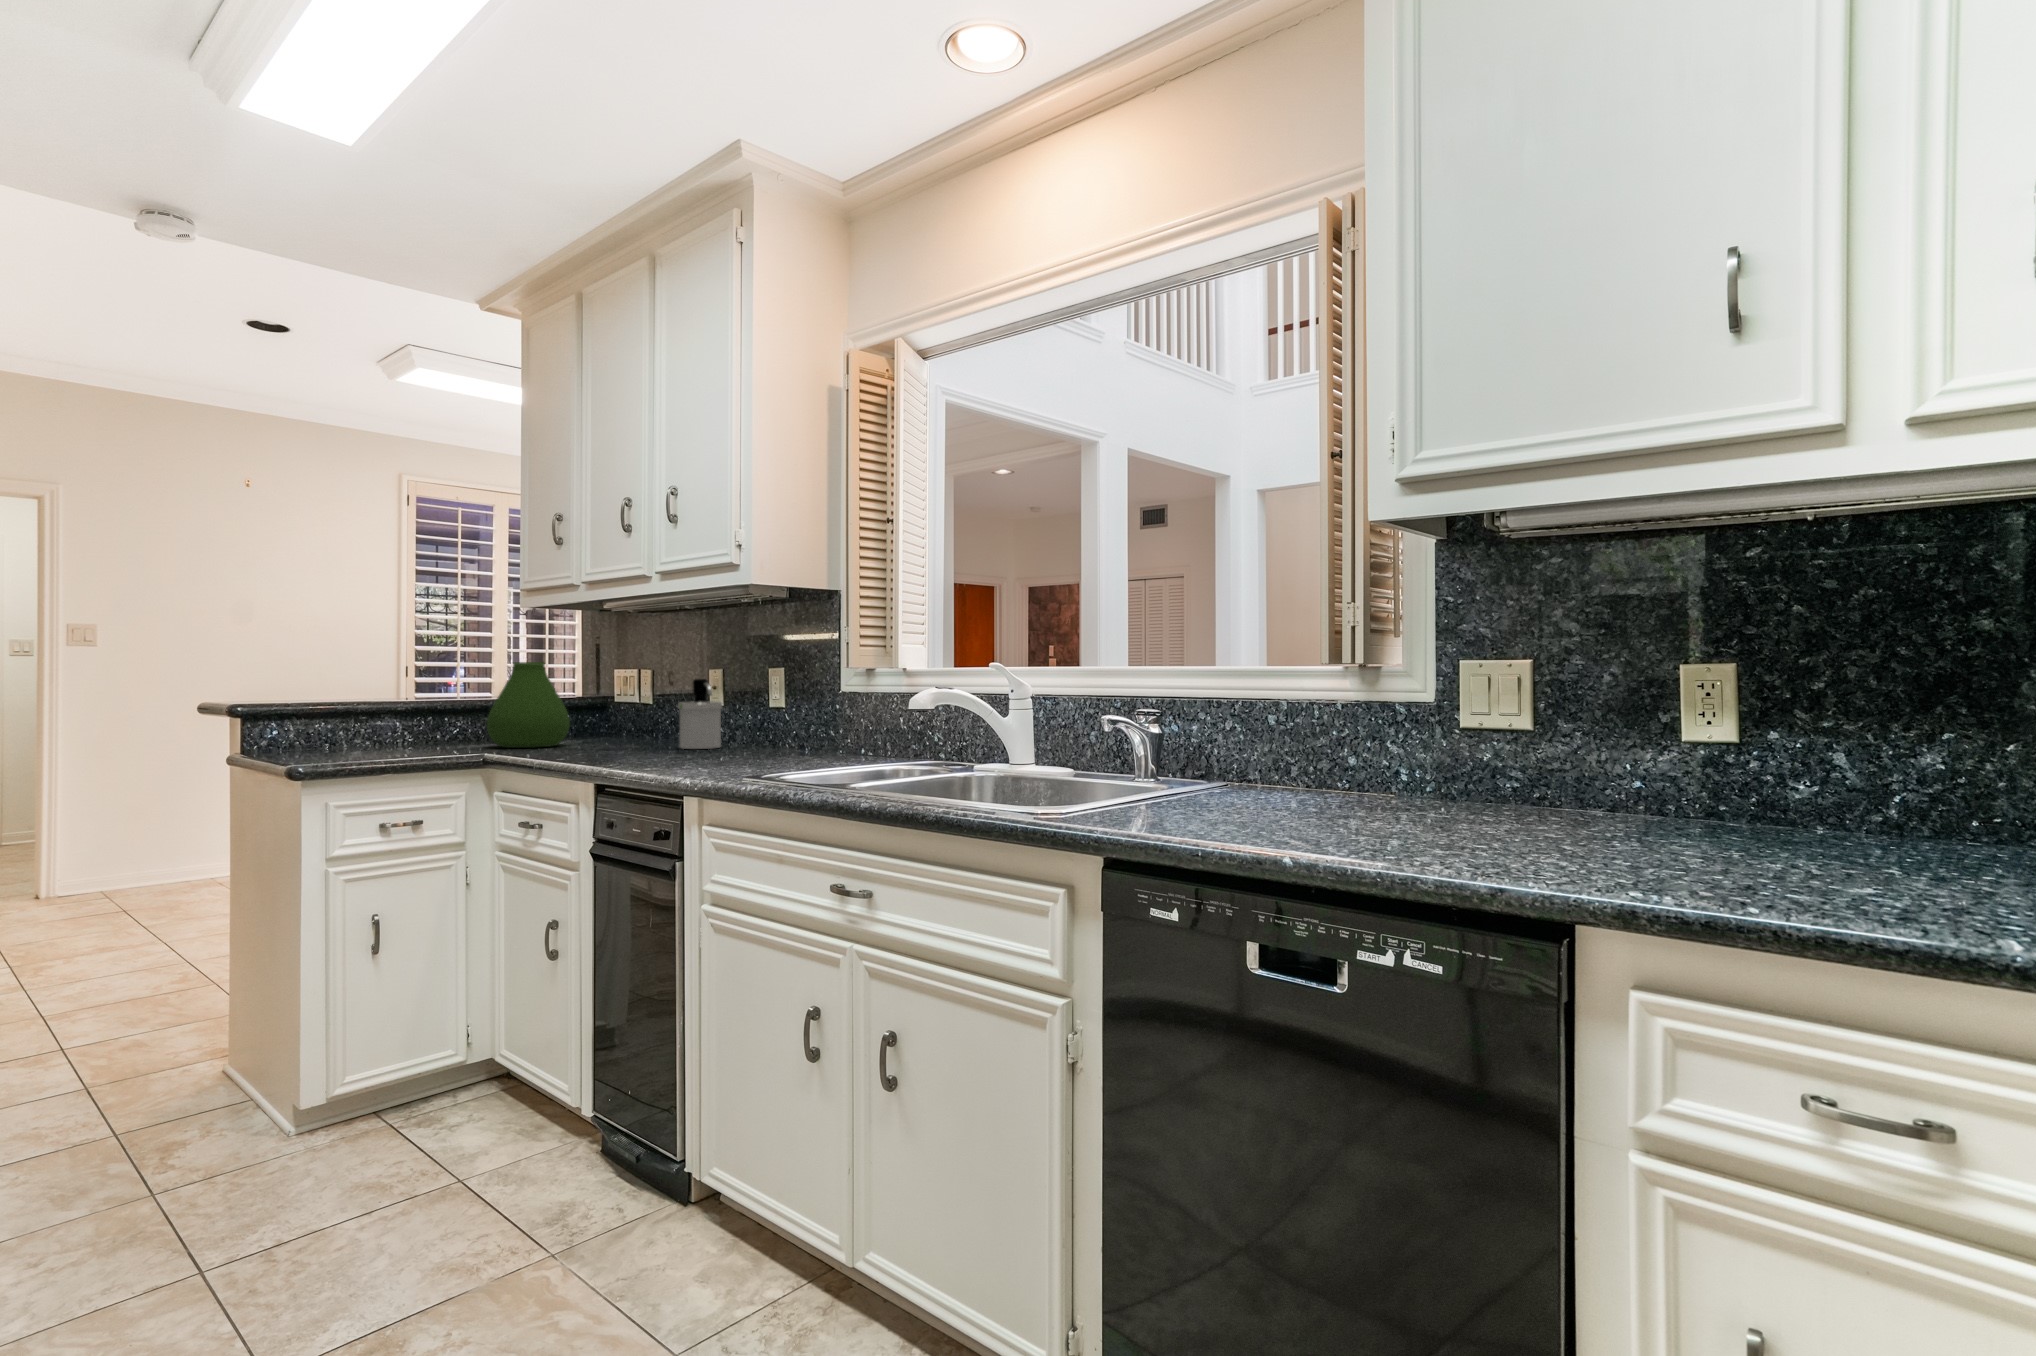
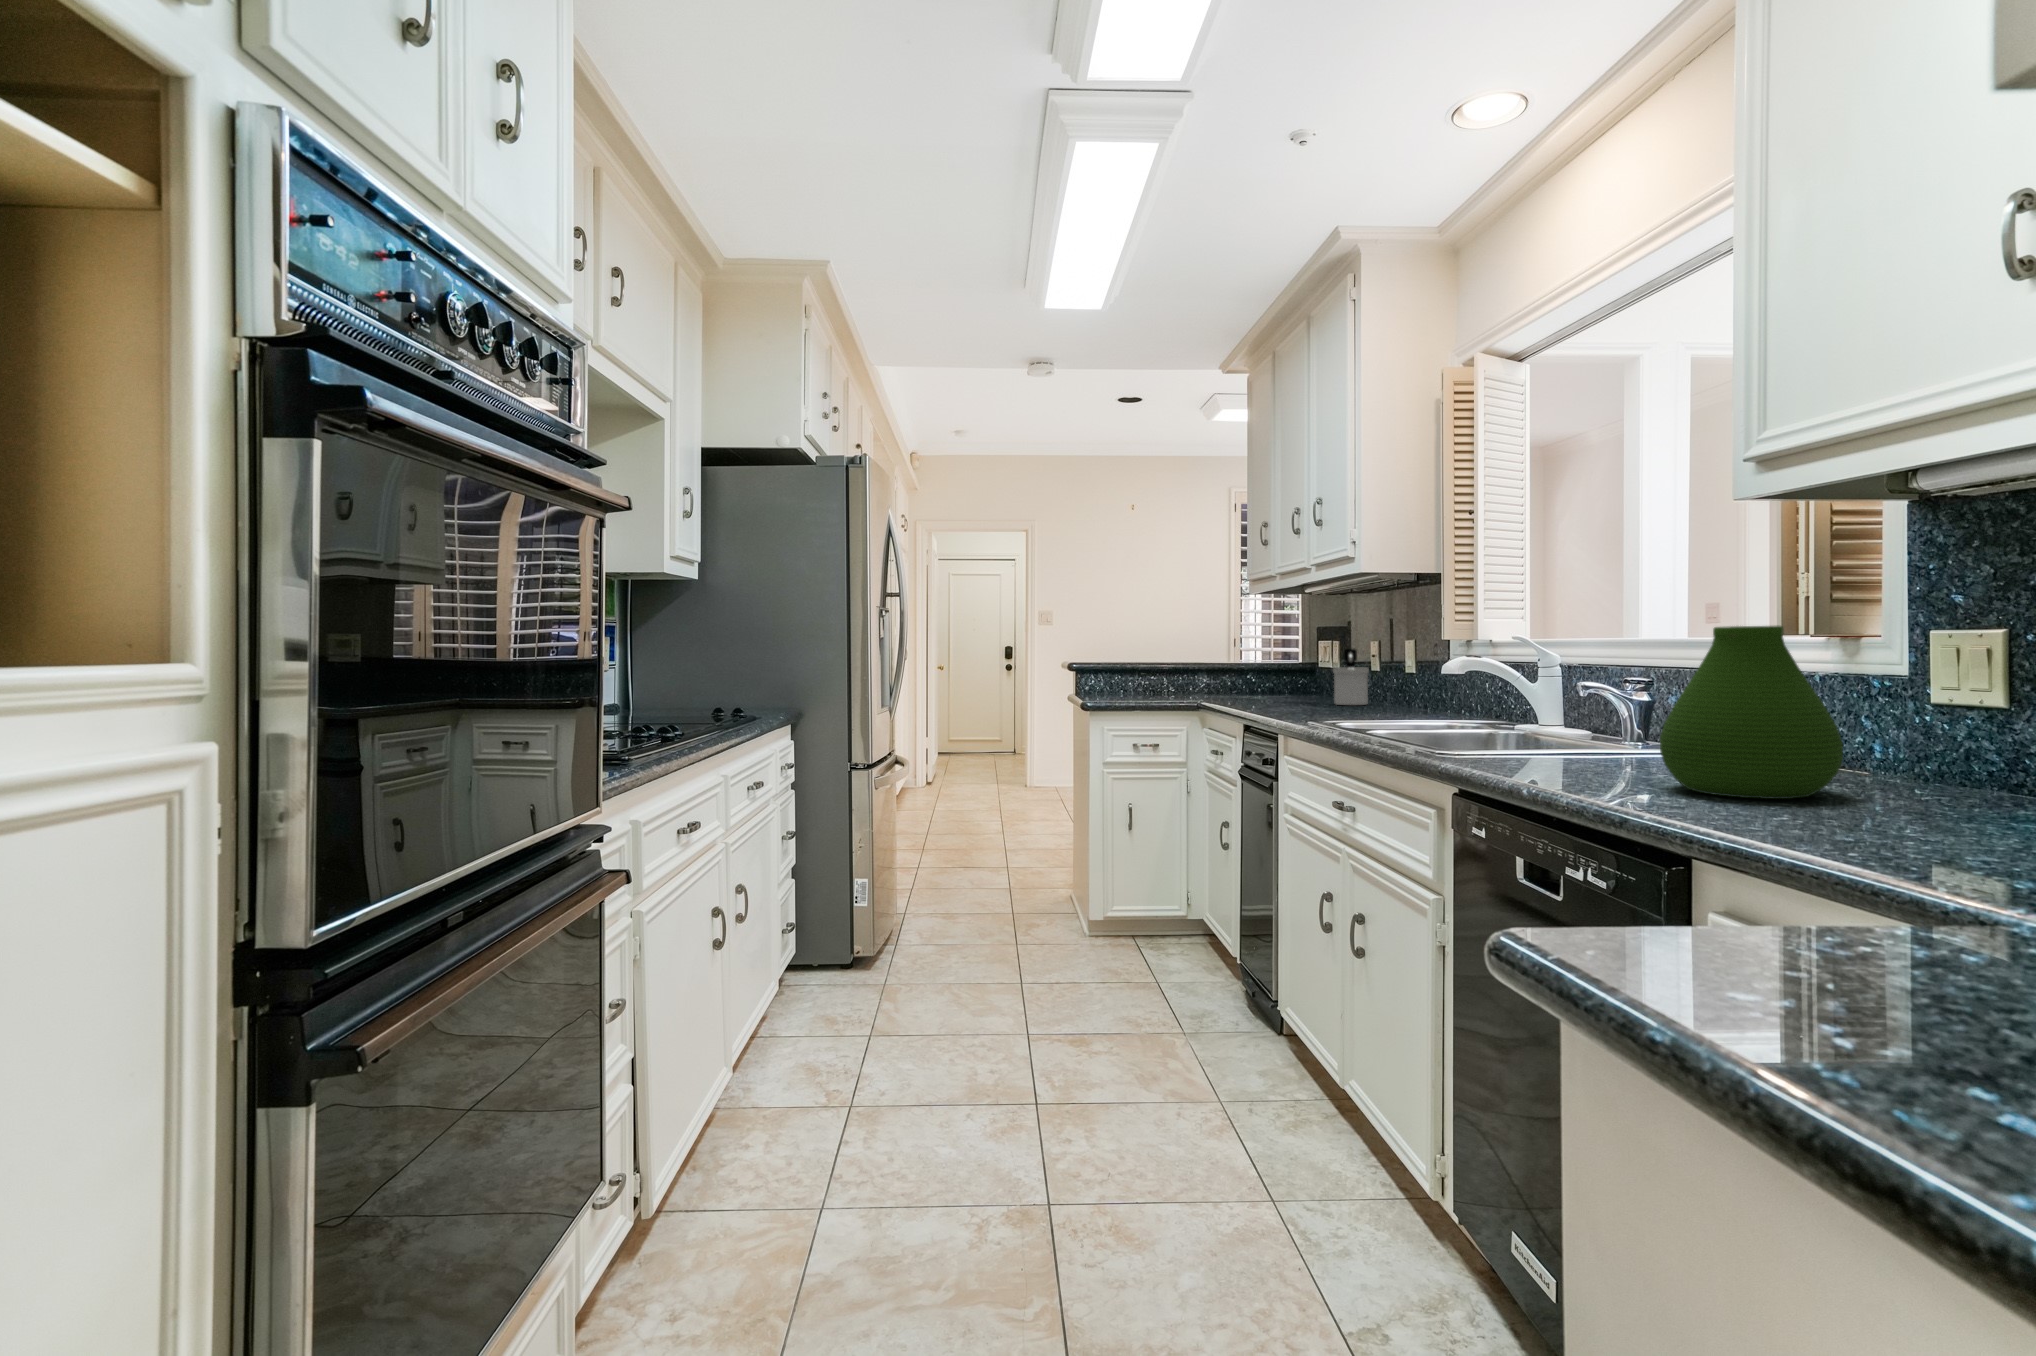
vase: present [487,662,570,748] -> present [1660,626,1843,799]

